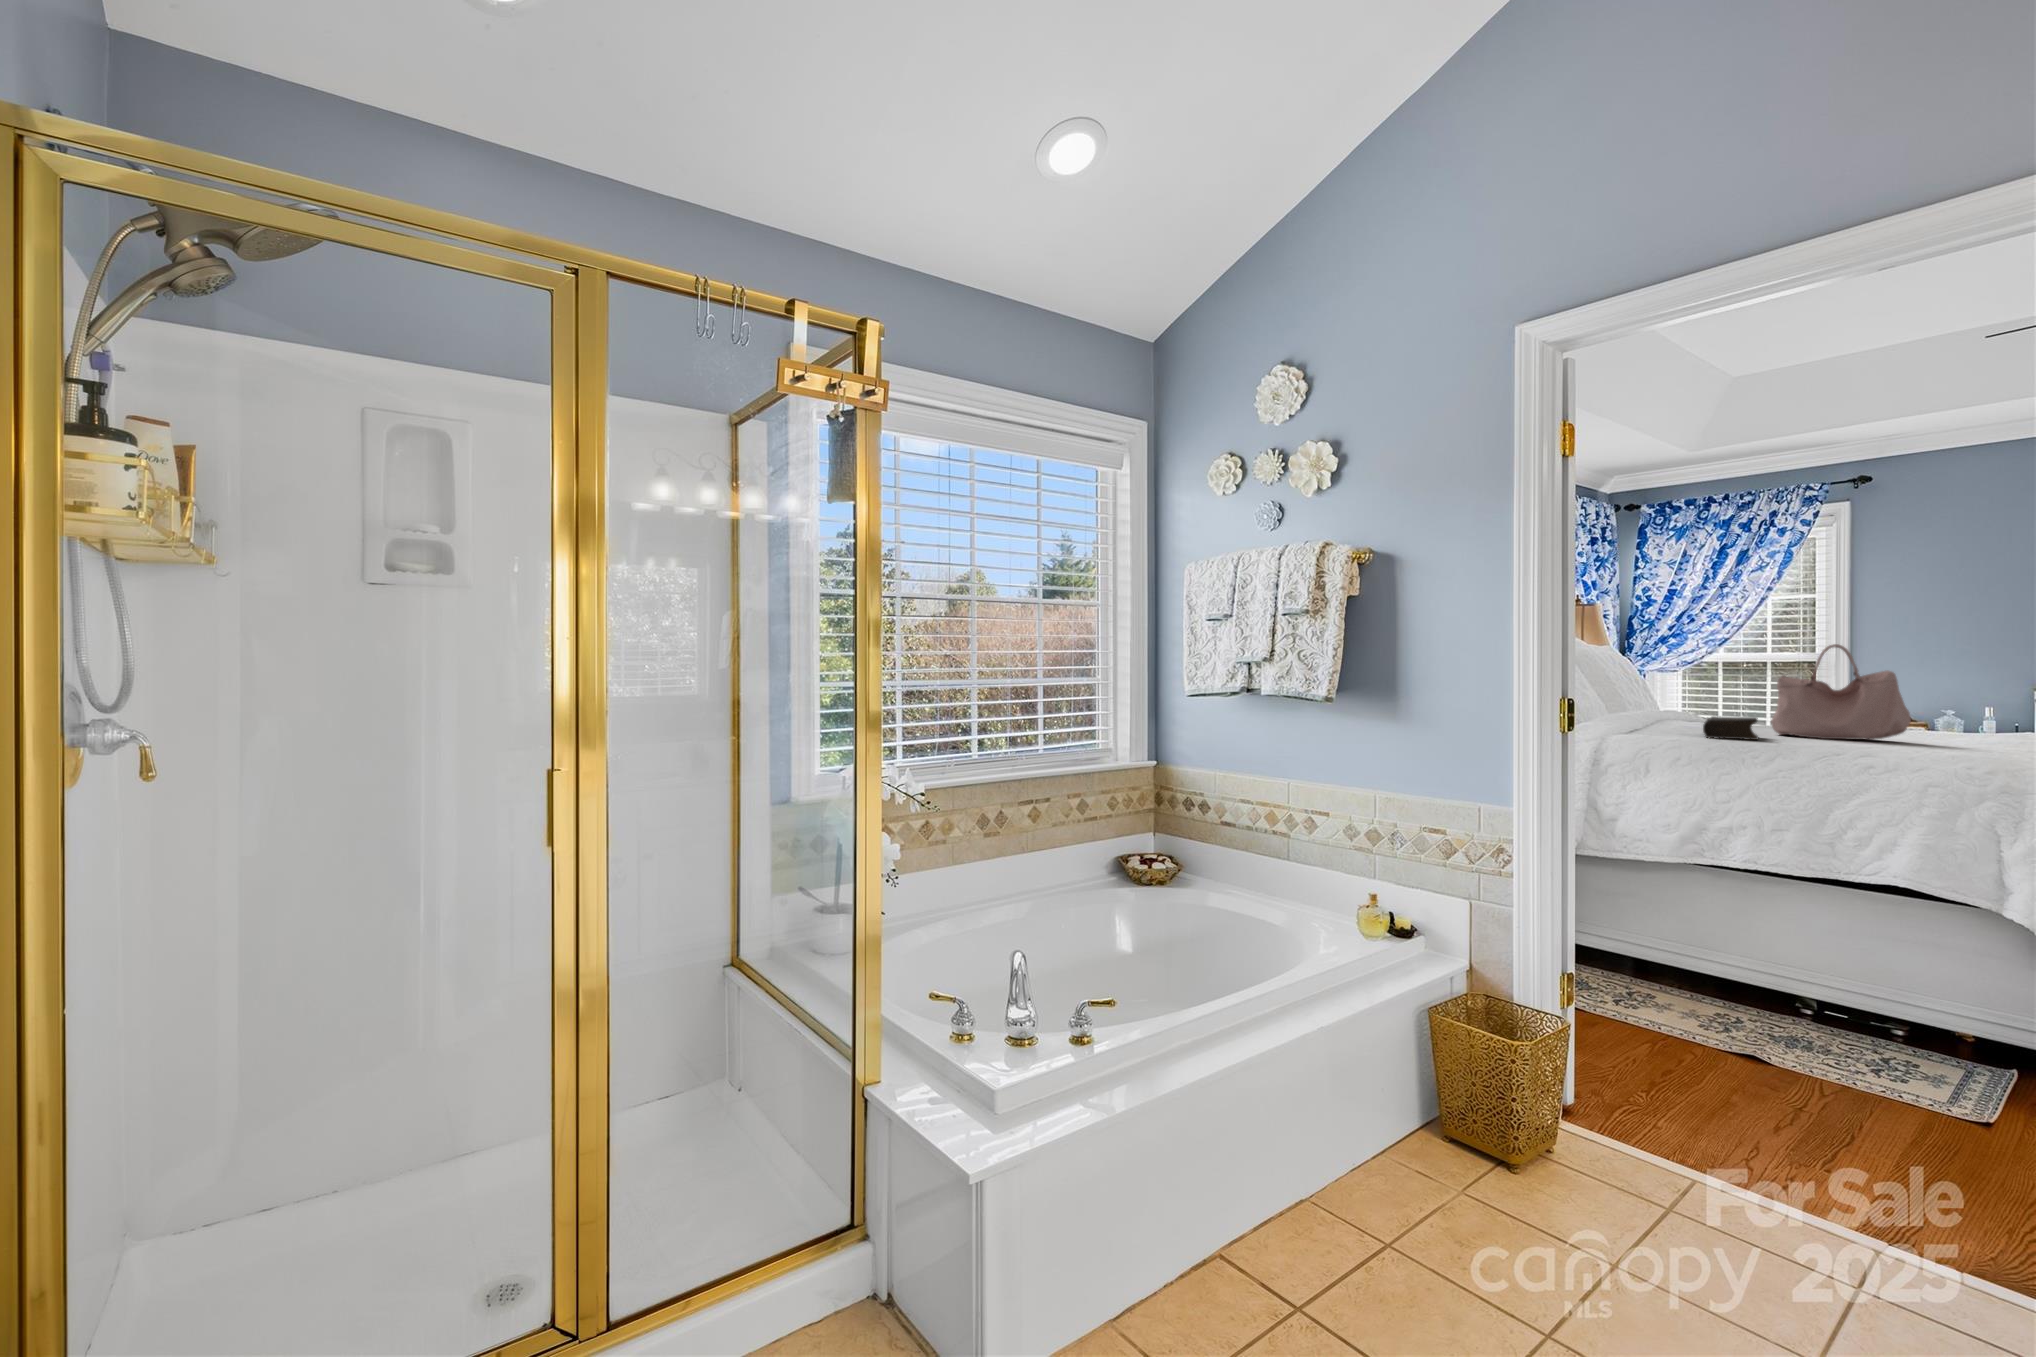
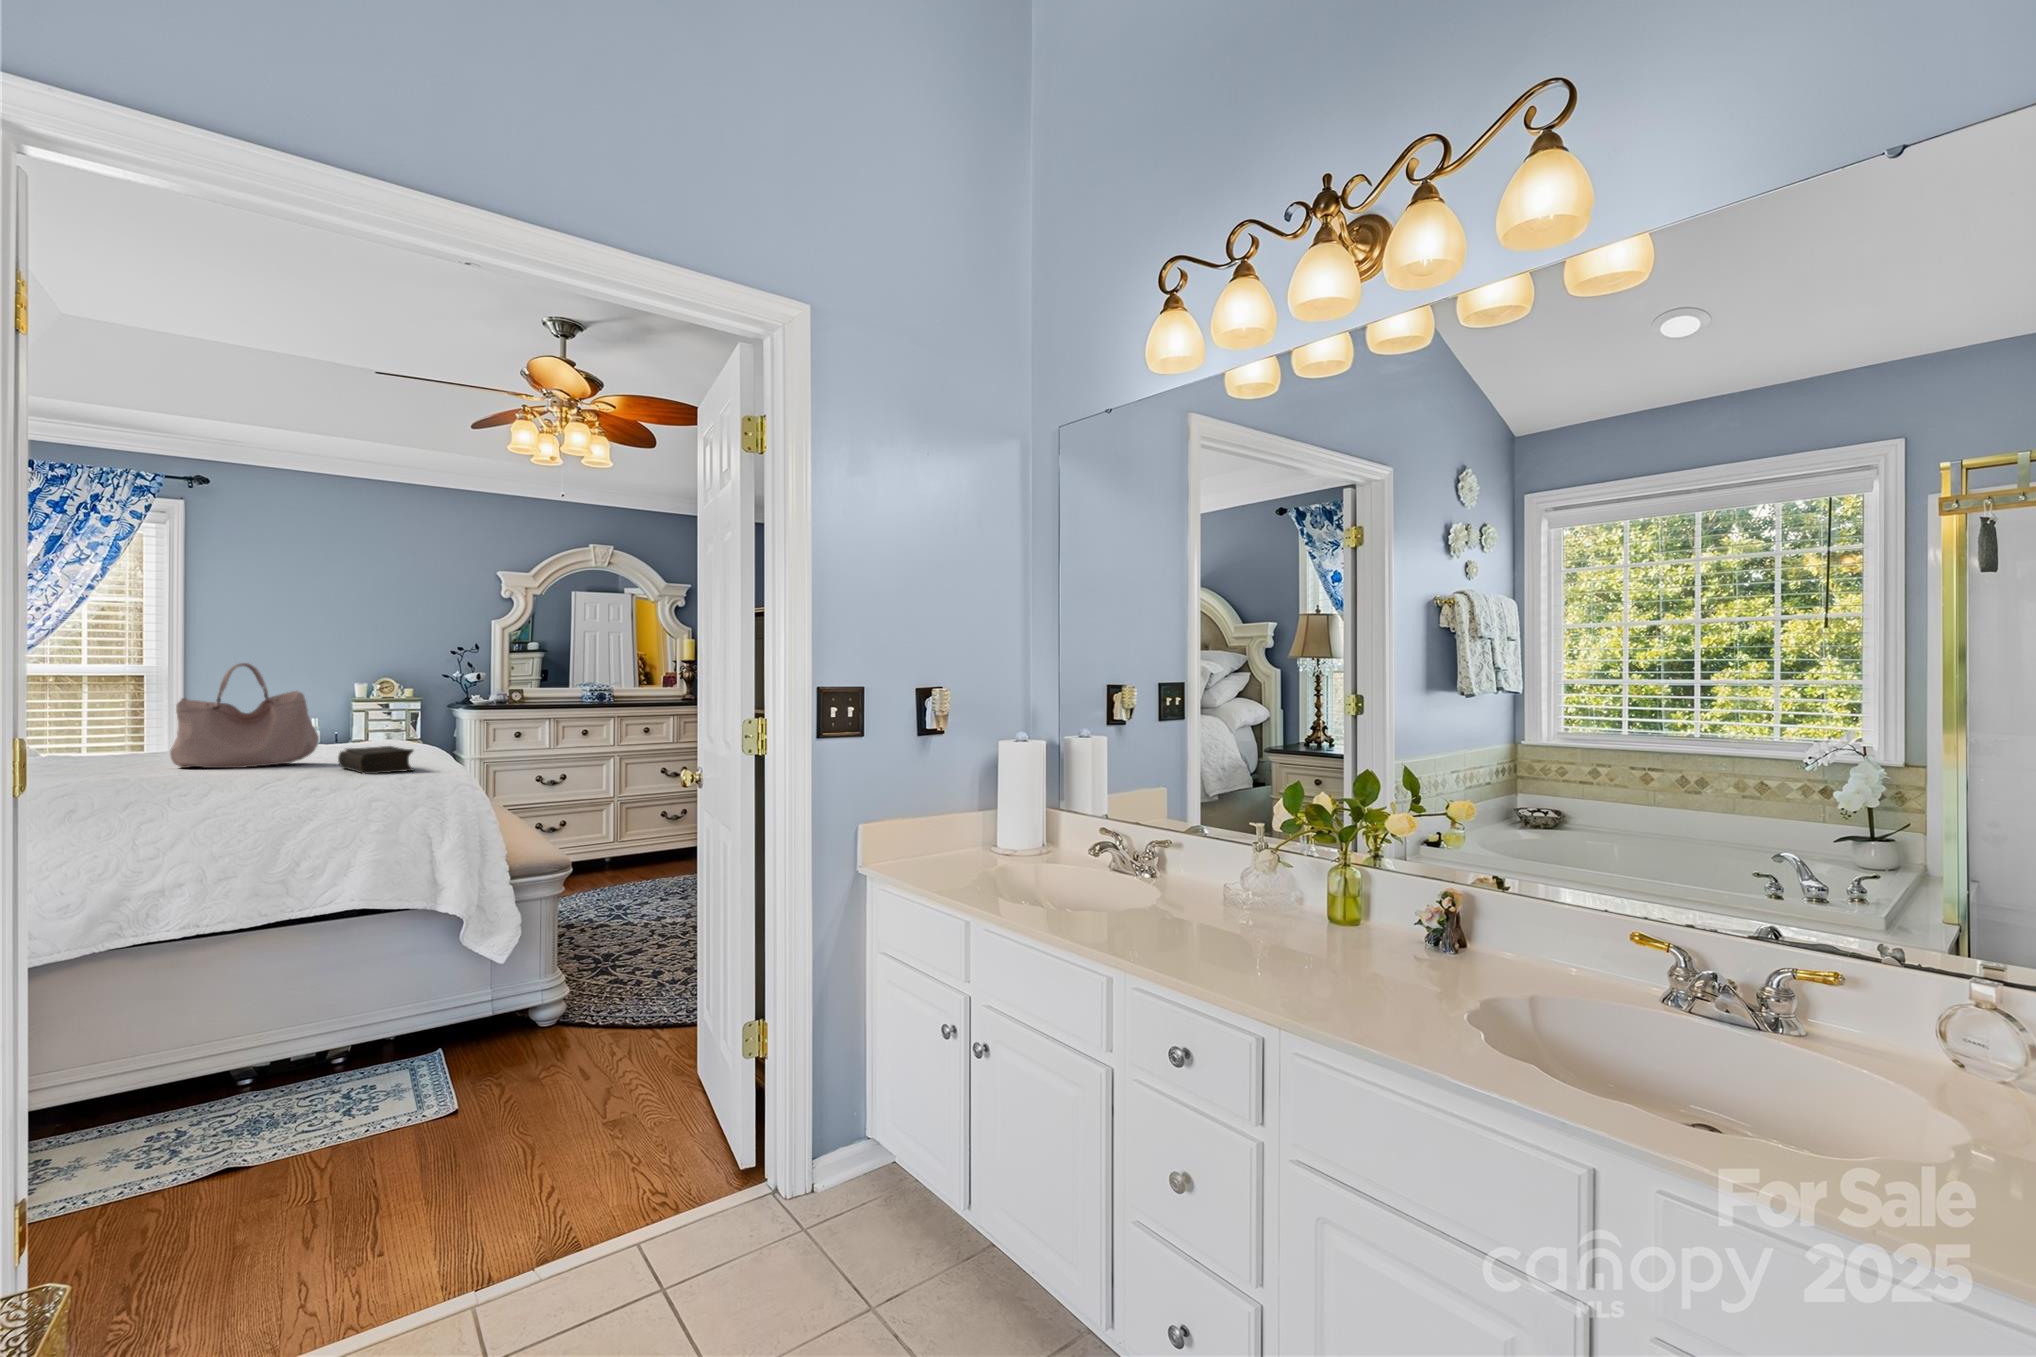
book: present [1703,716,1758,740] -> present [338,746,414,774]

